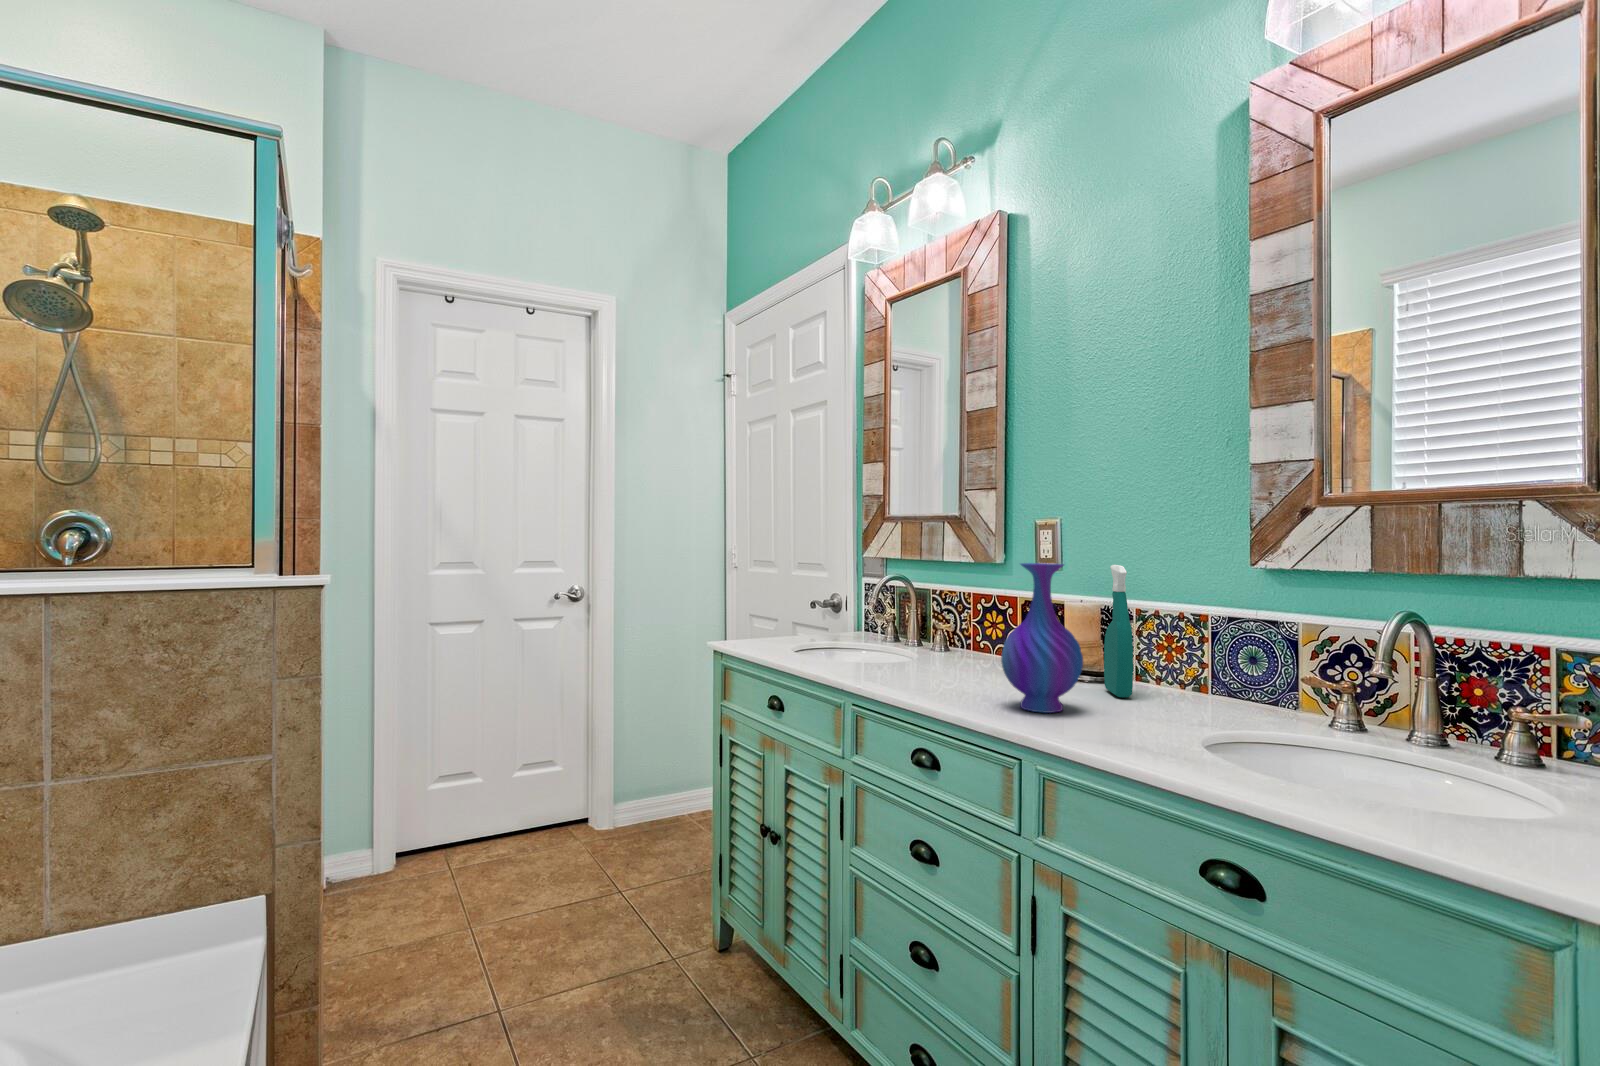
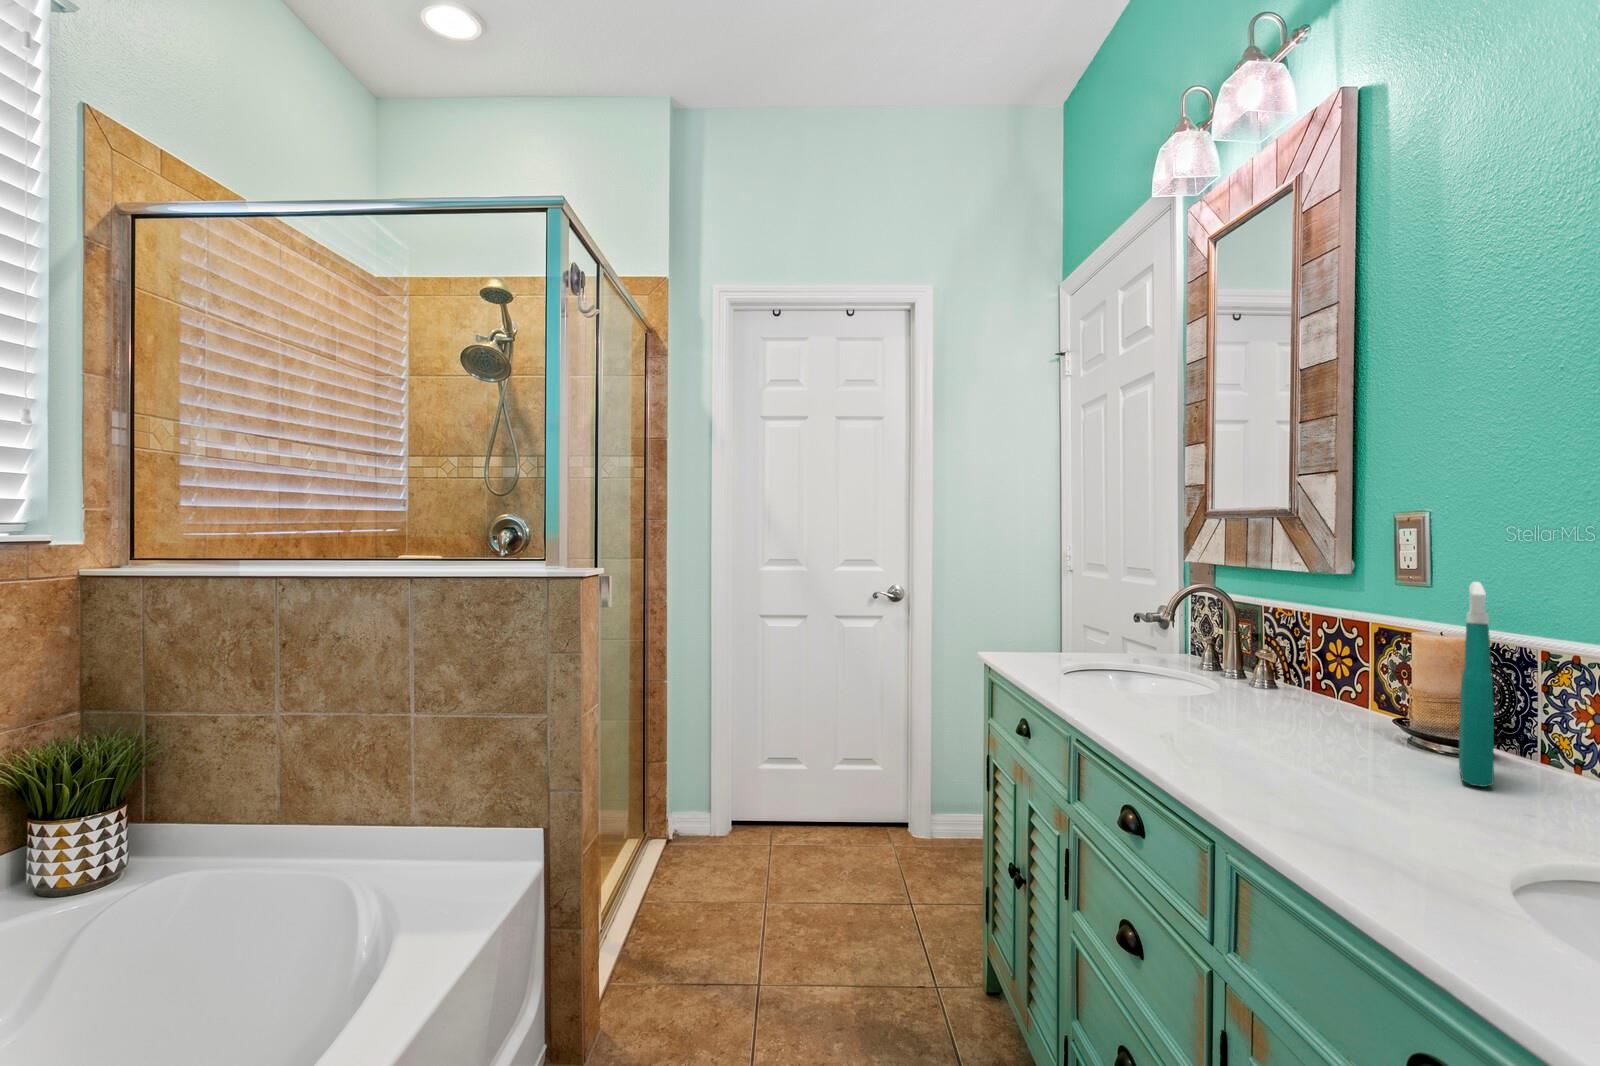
vase: present [1001,563,1083,713] -> none [1239,577,1370,792]

